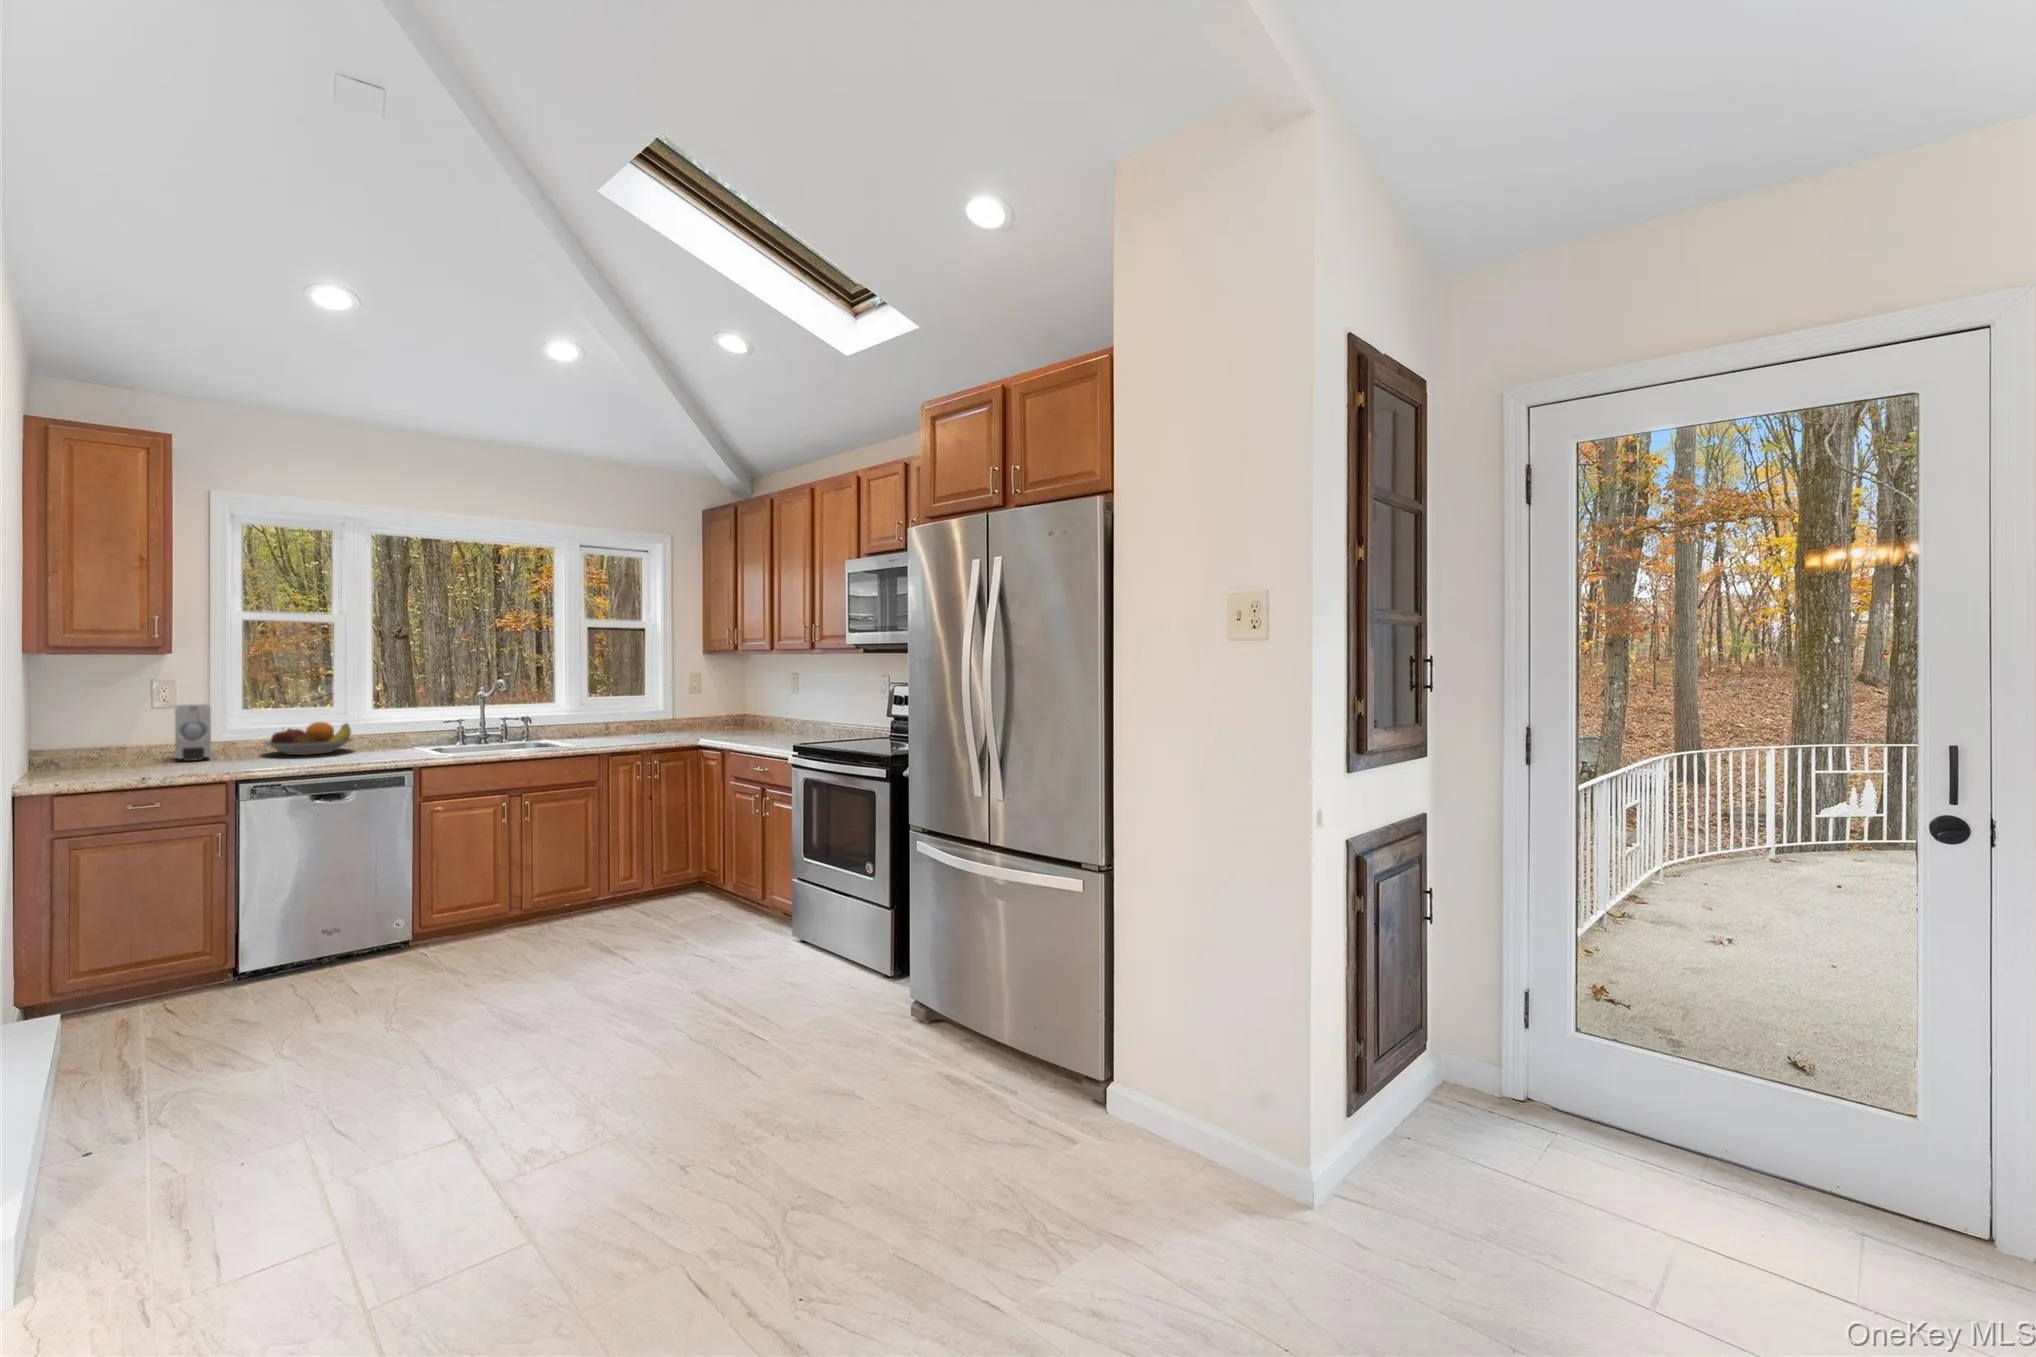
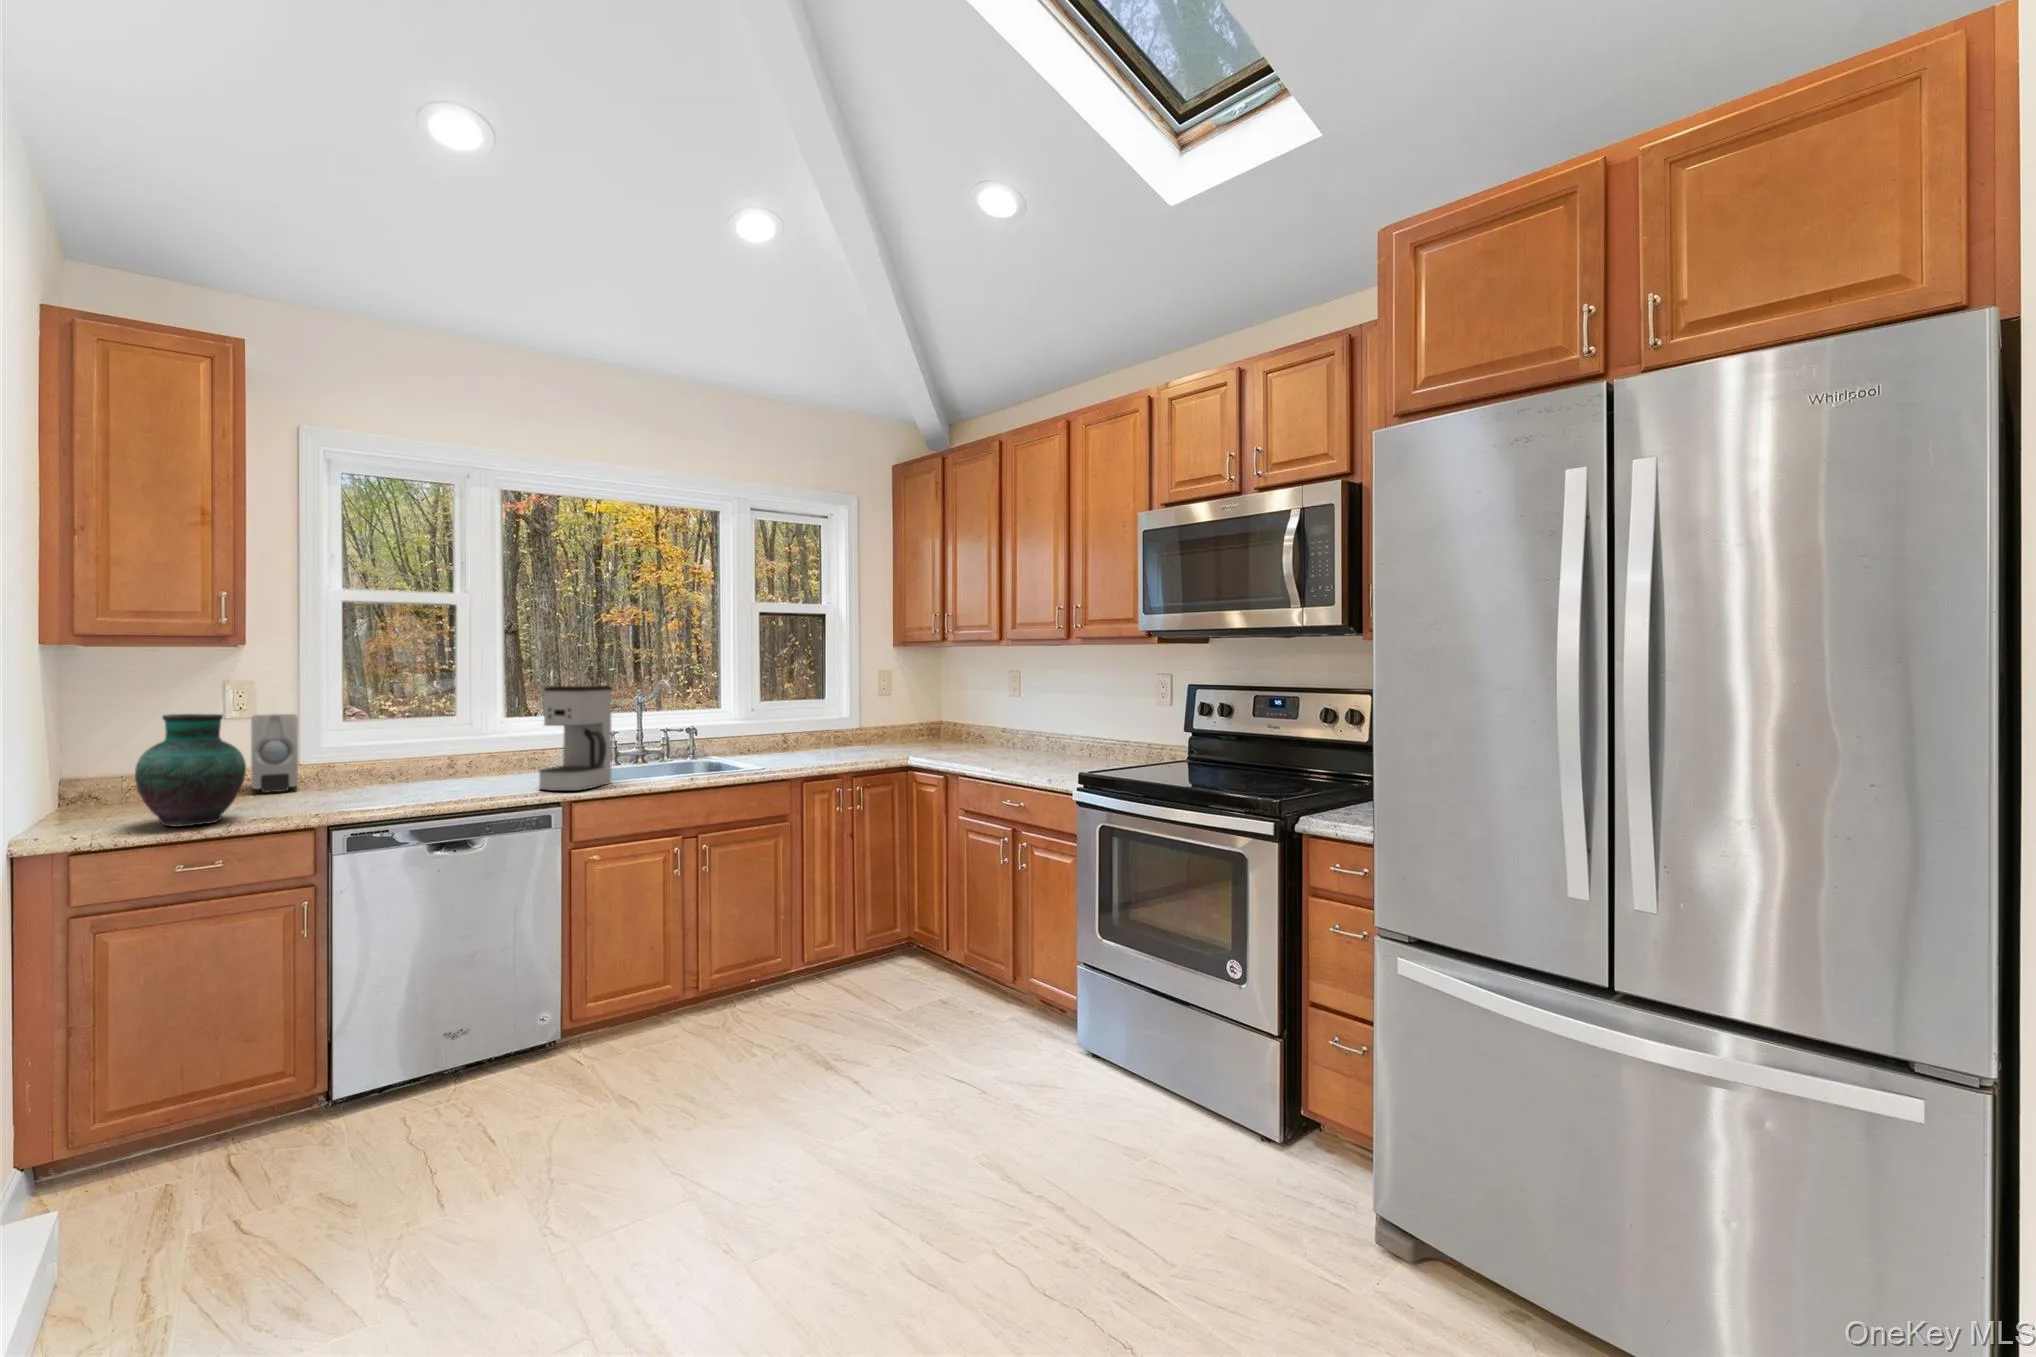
coffee maker: none [396,684,454,760] -> present [539,686,612,791]
vase: none [96,703,176,779] -> present [135,714,246,827]
fruit bowl: present [263,722,353,755] -> none [364,737,482,782]

